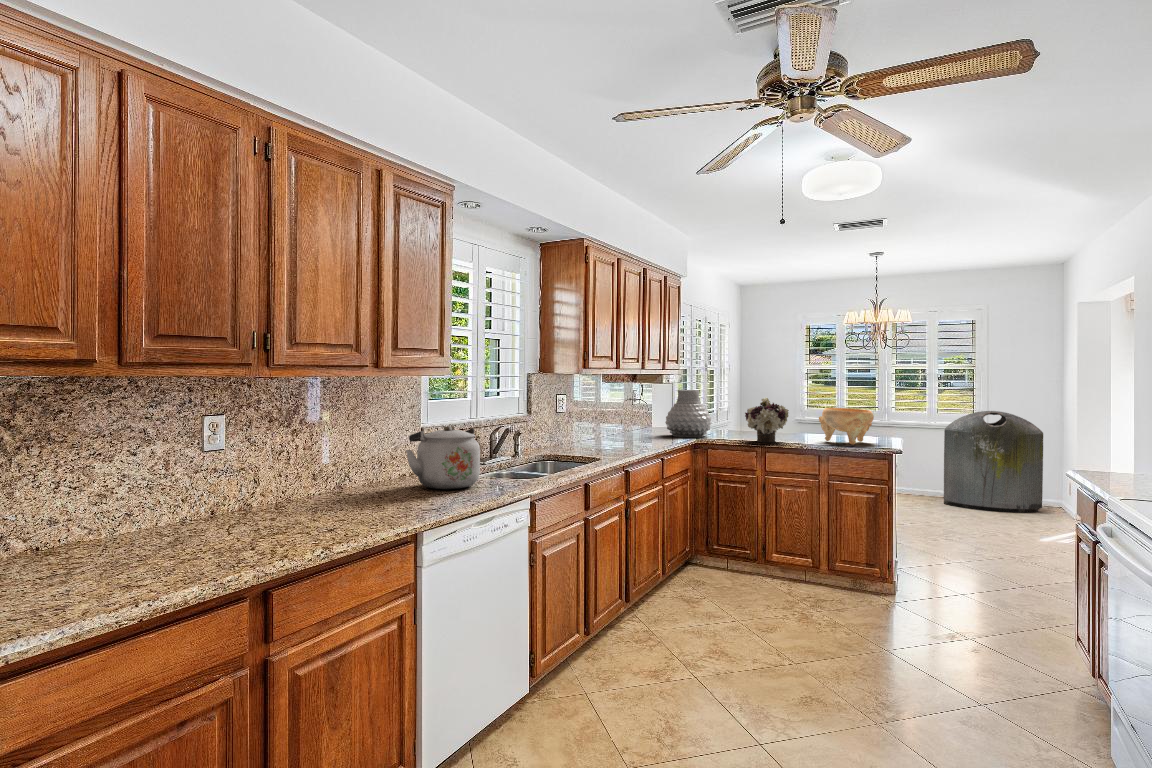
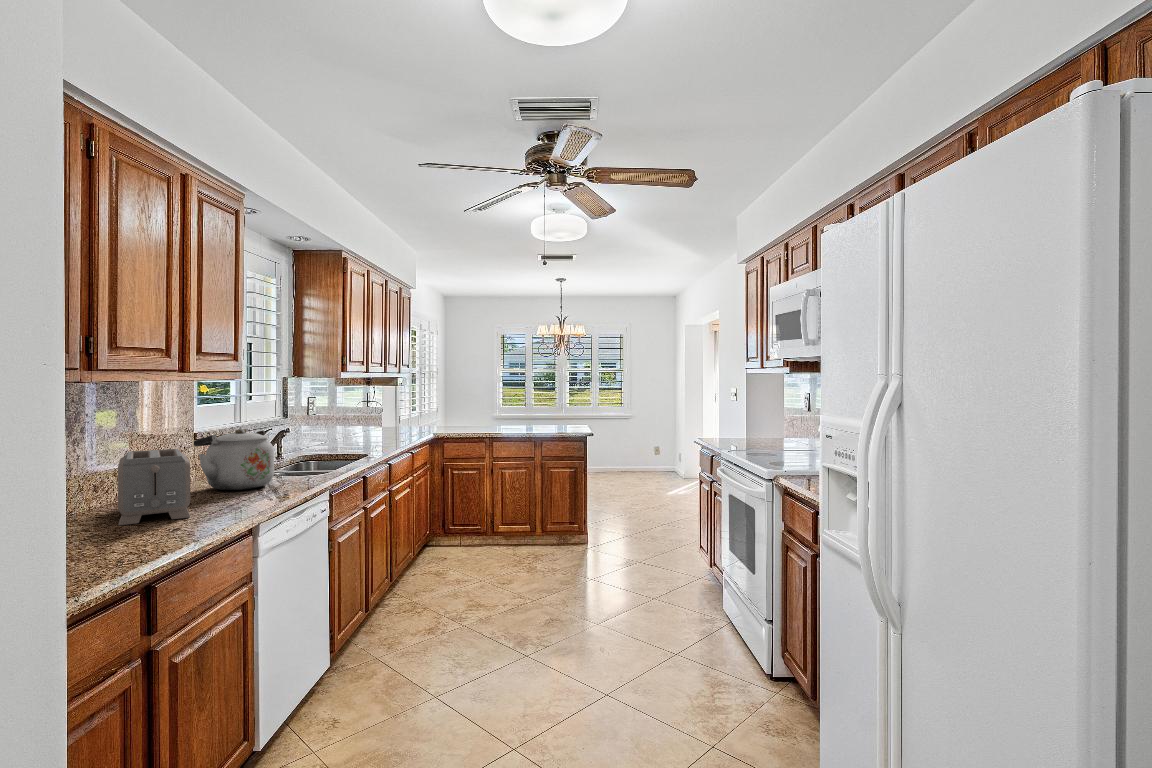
vase: present [665,390,711,437] -> none [400,391,442,433]
flower arrangement: present [745,397,789,442] -> none [473,396,510,434]
decorative bowl: present [819,408,874,445] -> none [531,403,571,432]
trash can: present [944,411,1043,512] -> none [606,403,668,478]
toaster: none [302,444,384,518] -> present [118,449,190,525]

